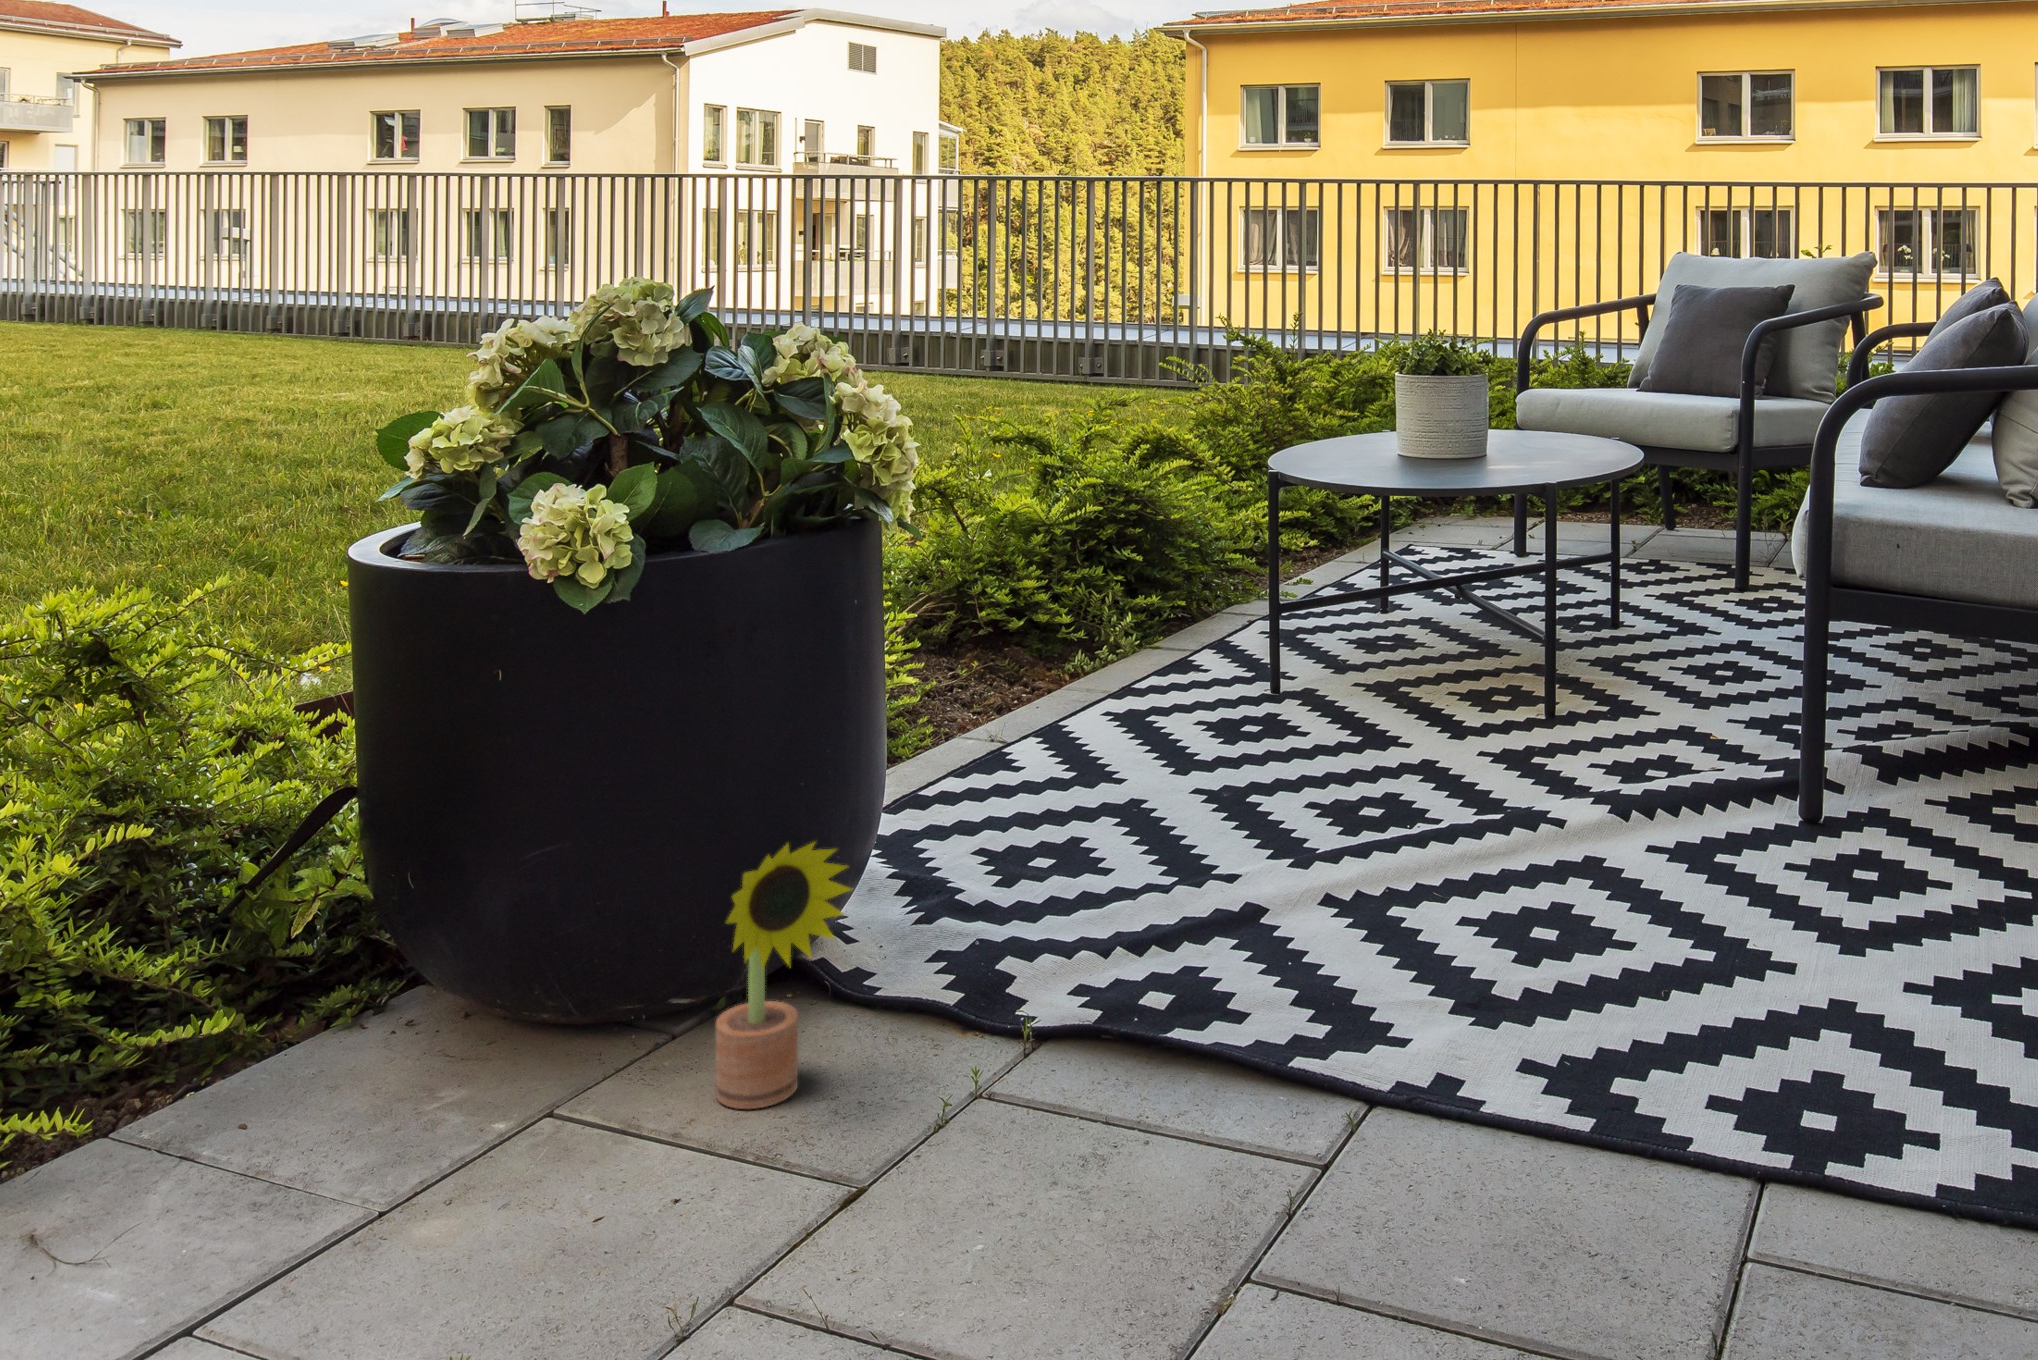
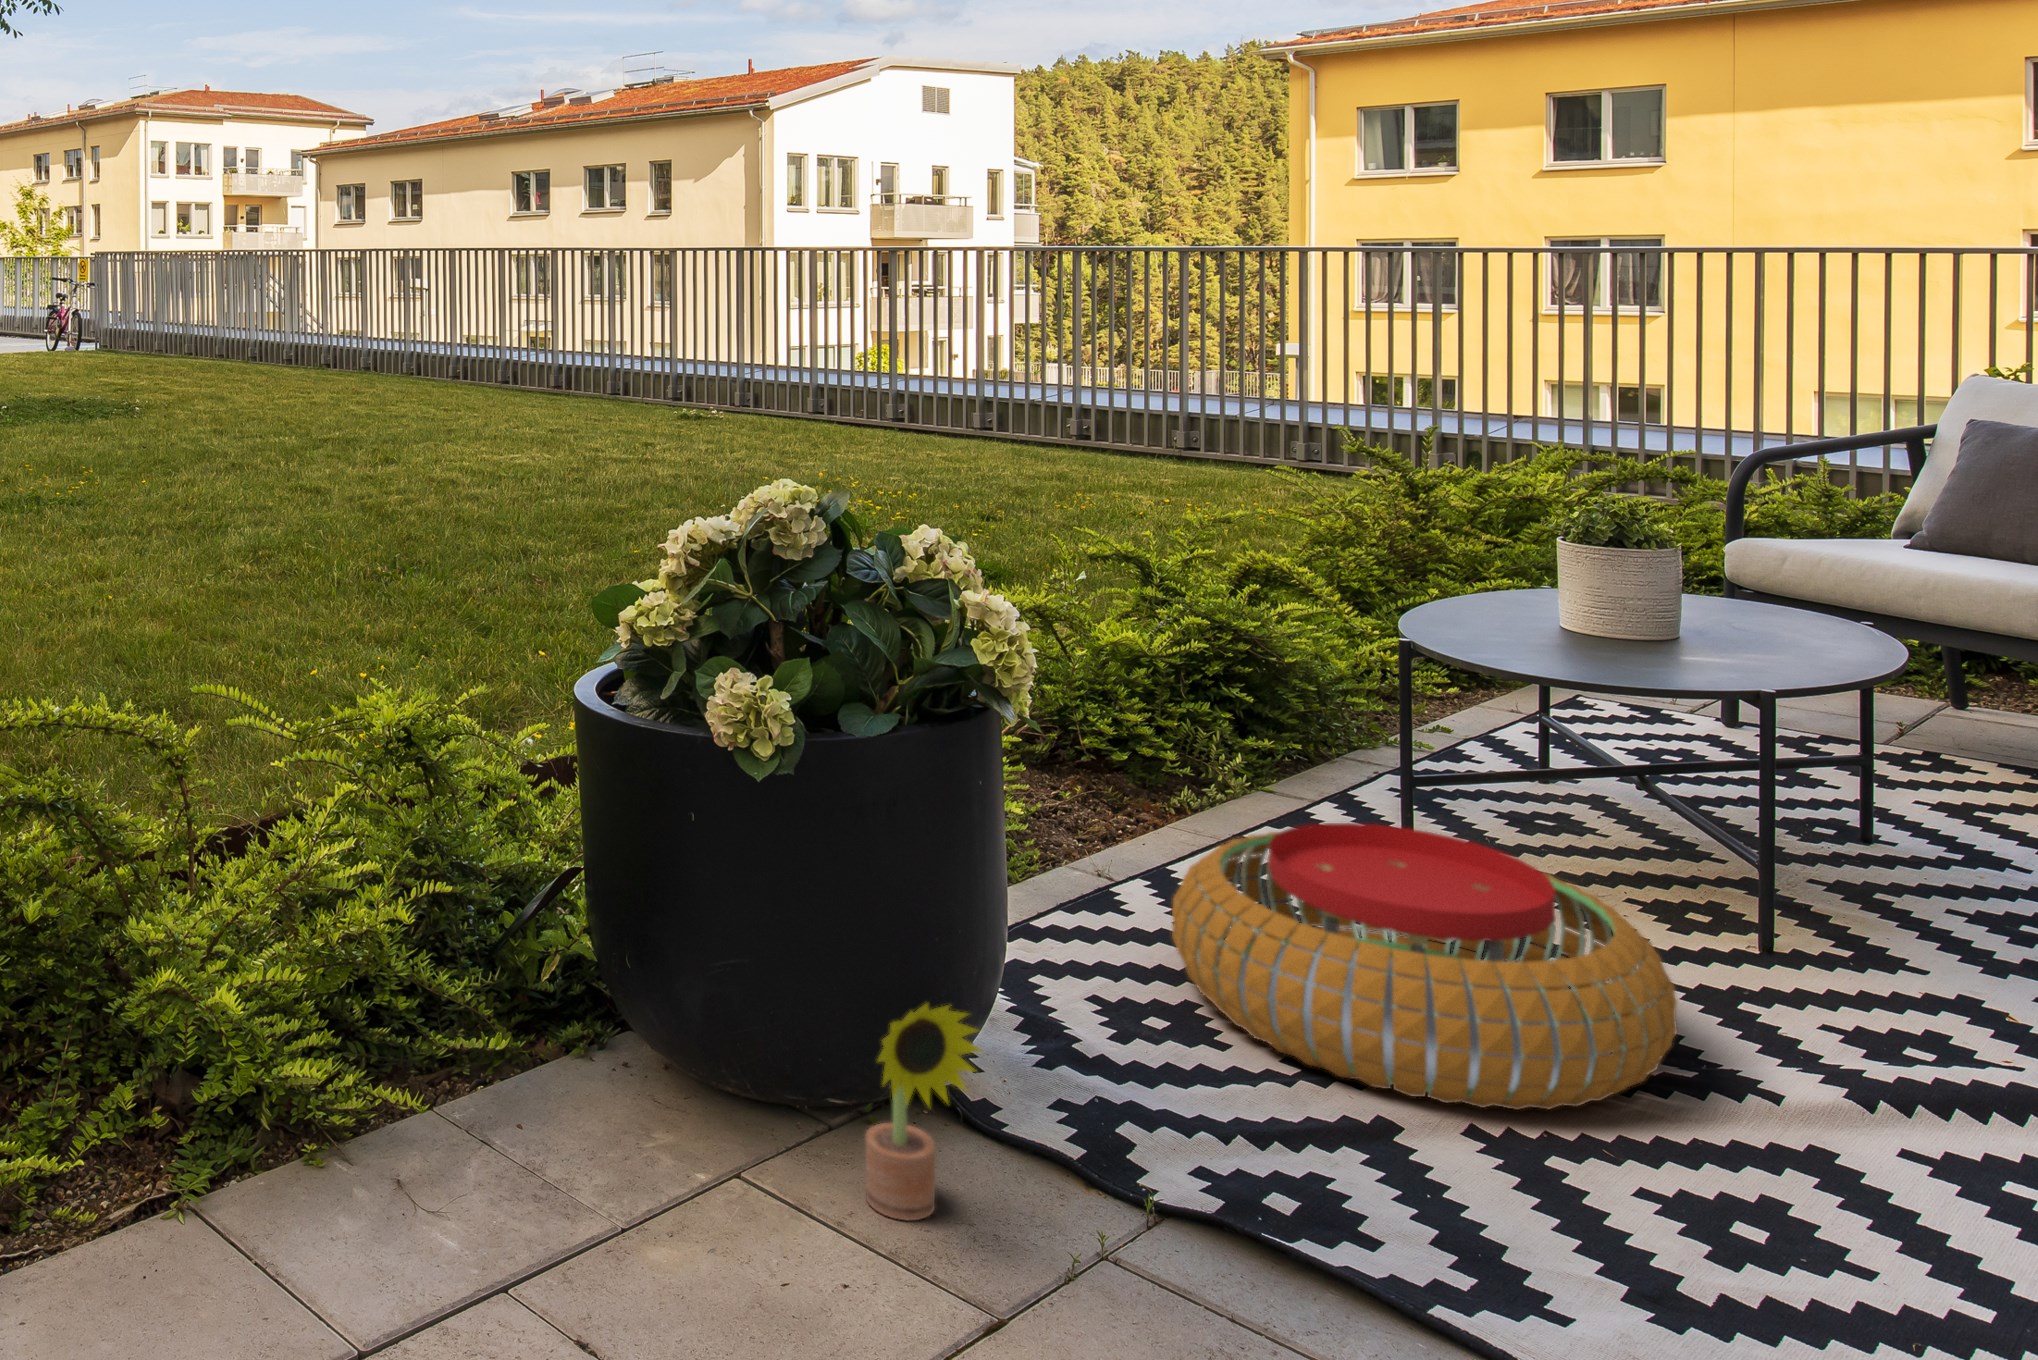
pouf: none [1062,639,1489,881] -> present [1172,823,1677,1110]

